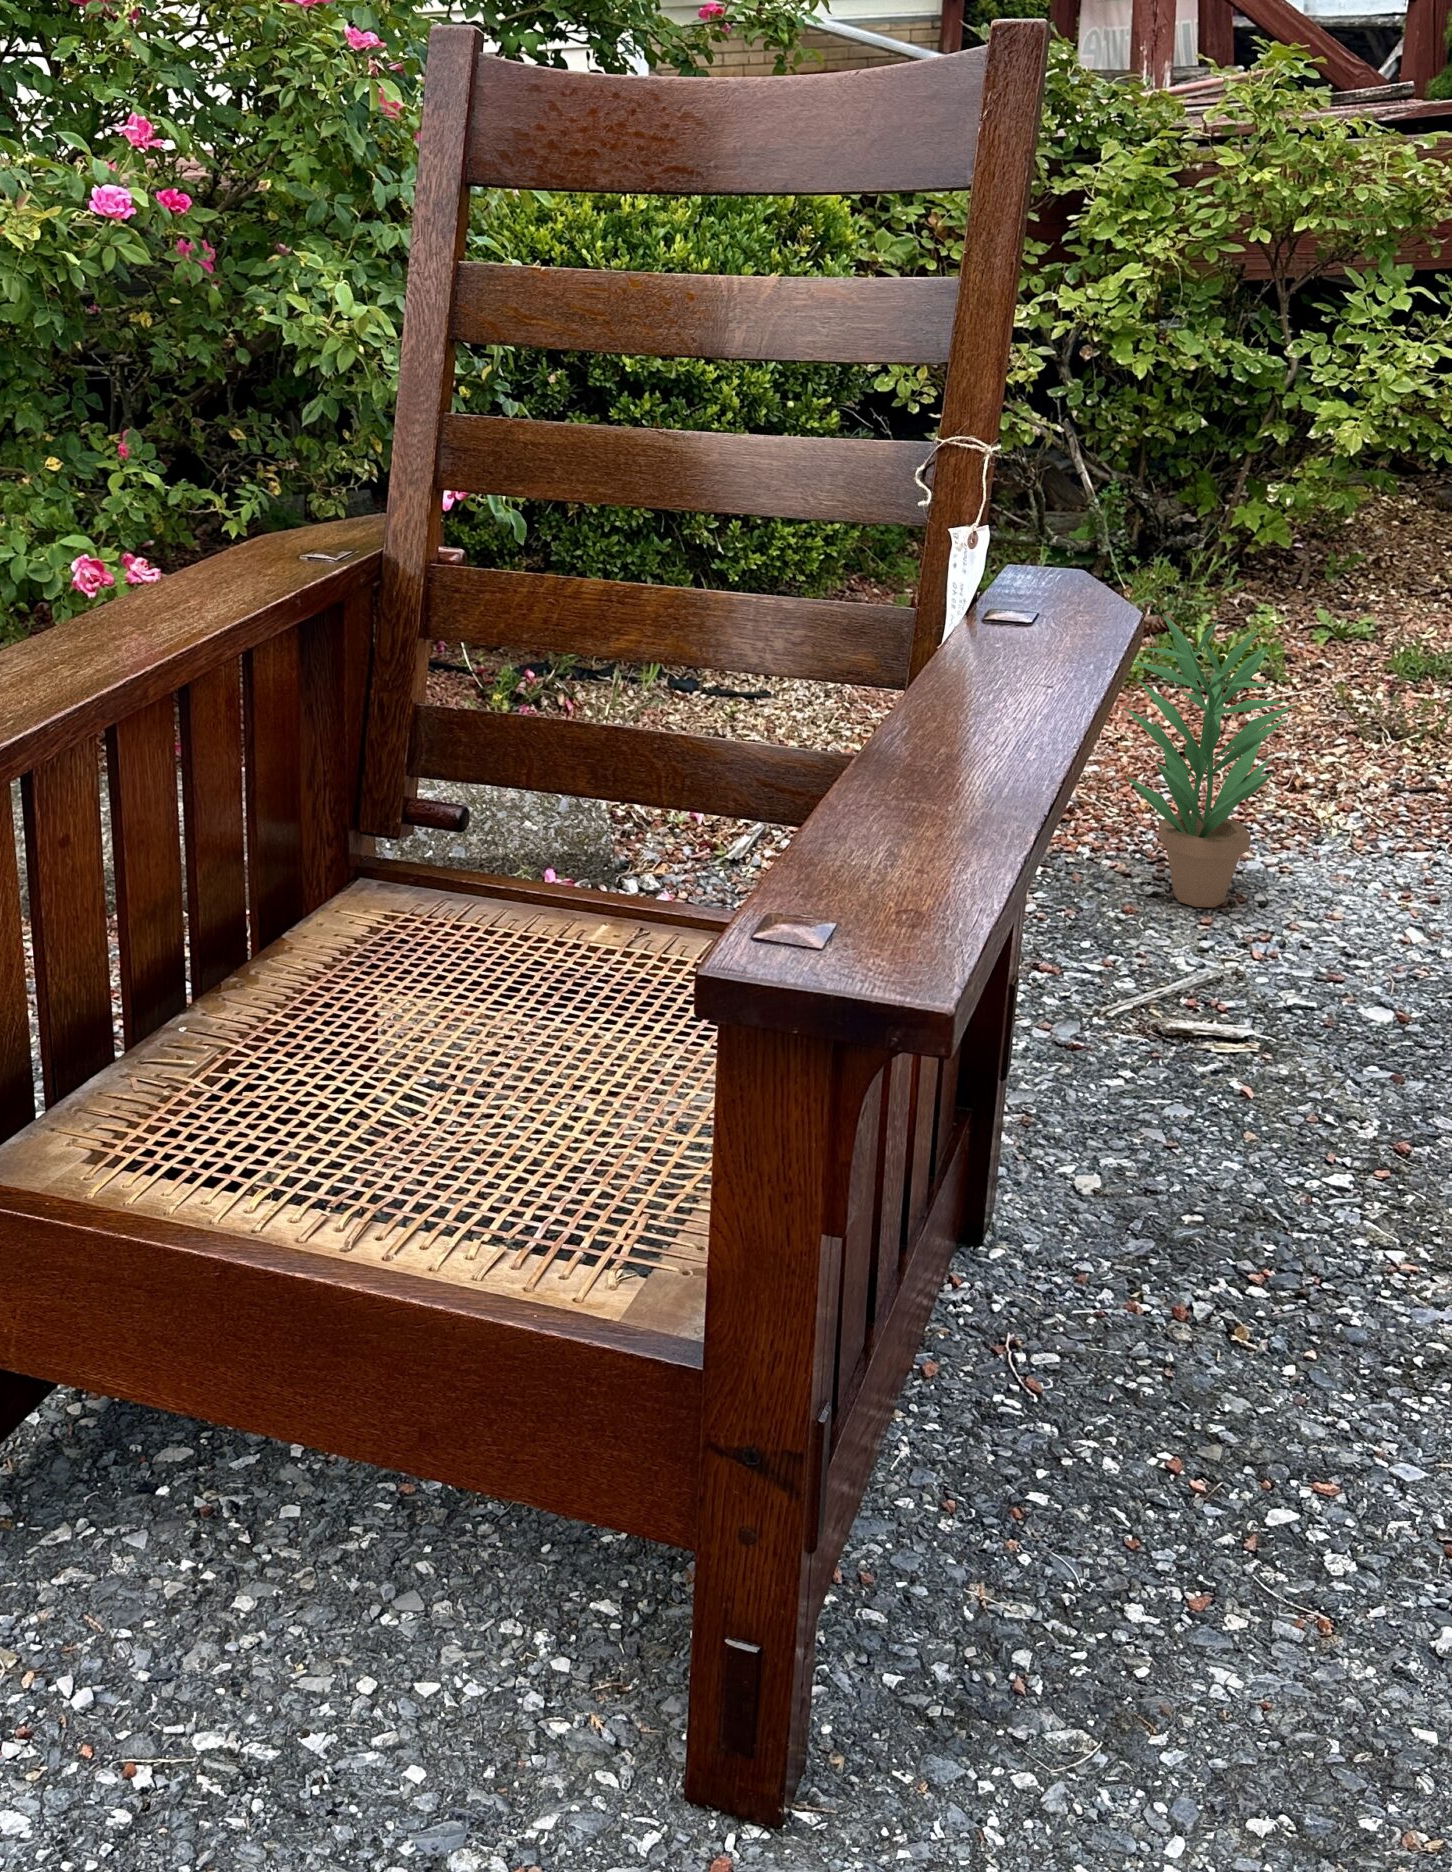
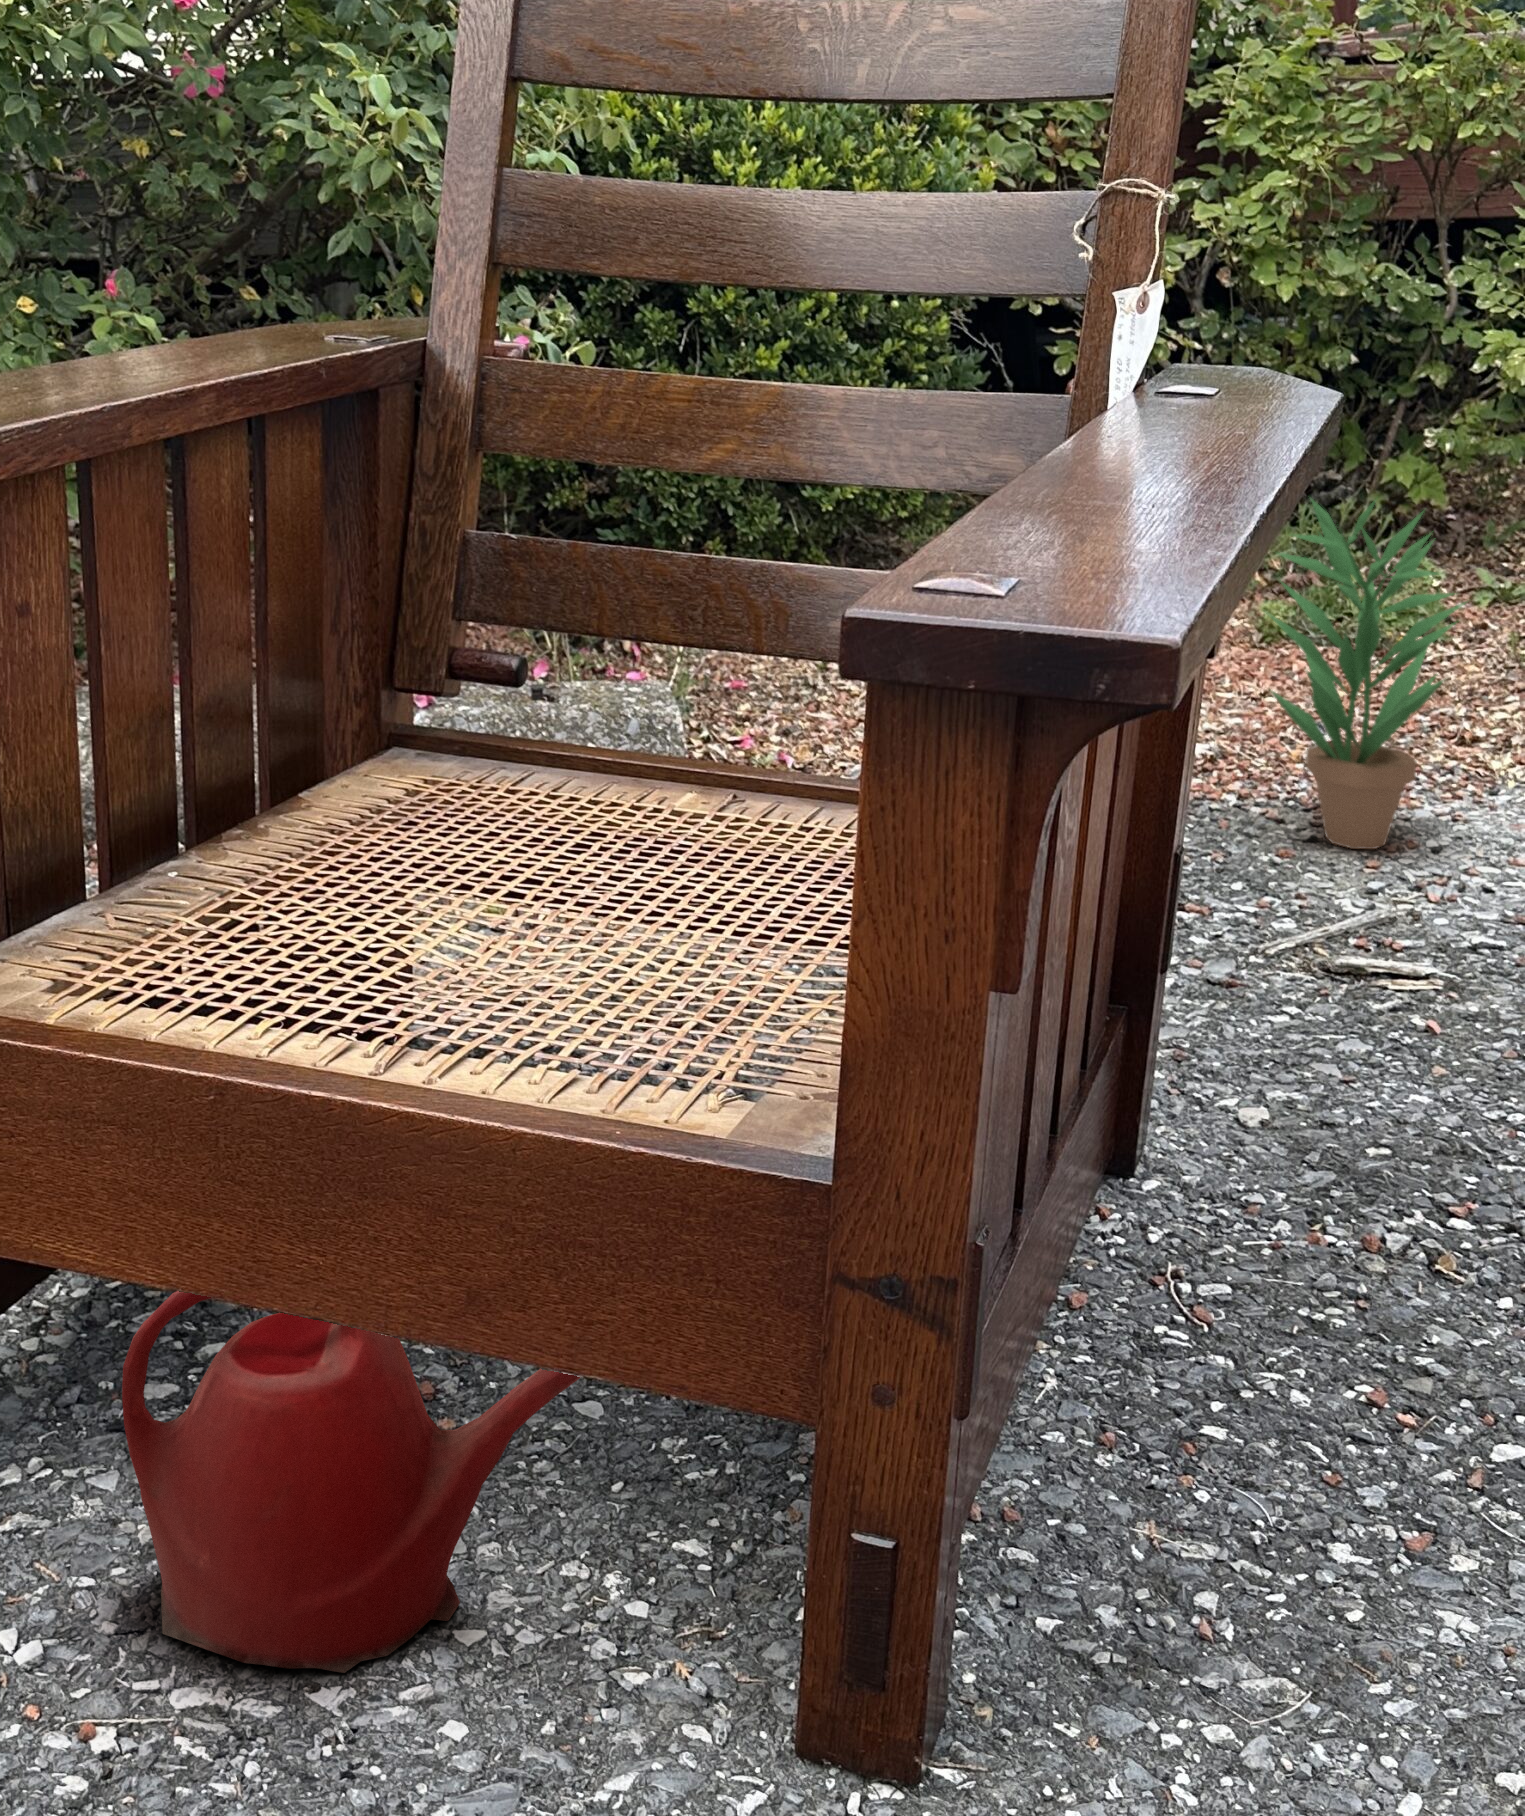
watering can: none [154,1403,569,1714] -> present [122,1291,580,1673]

